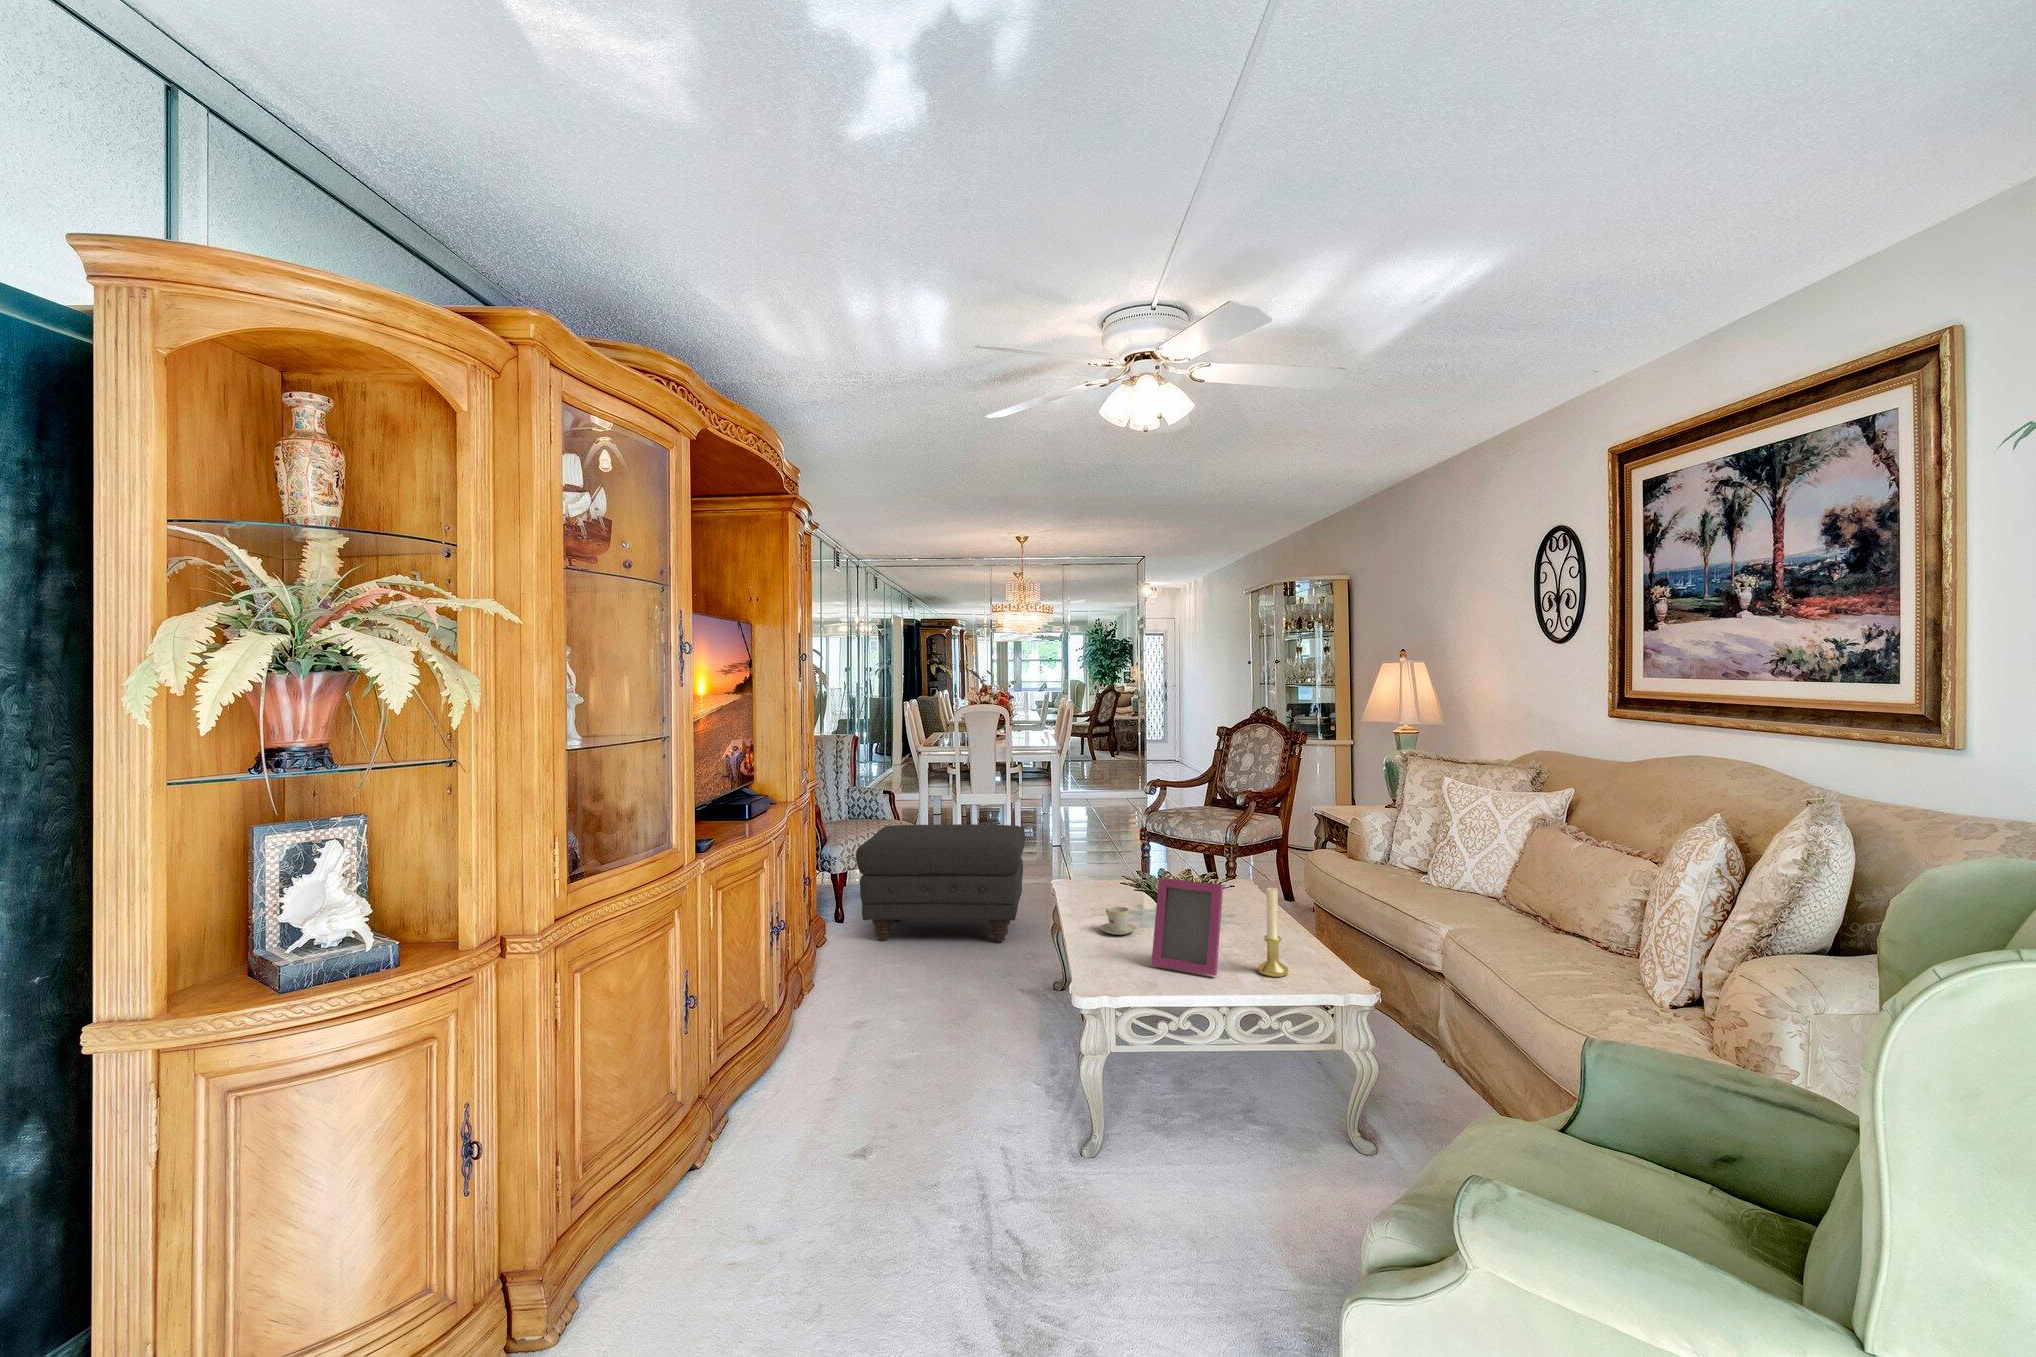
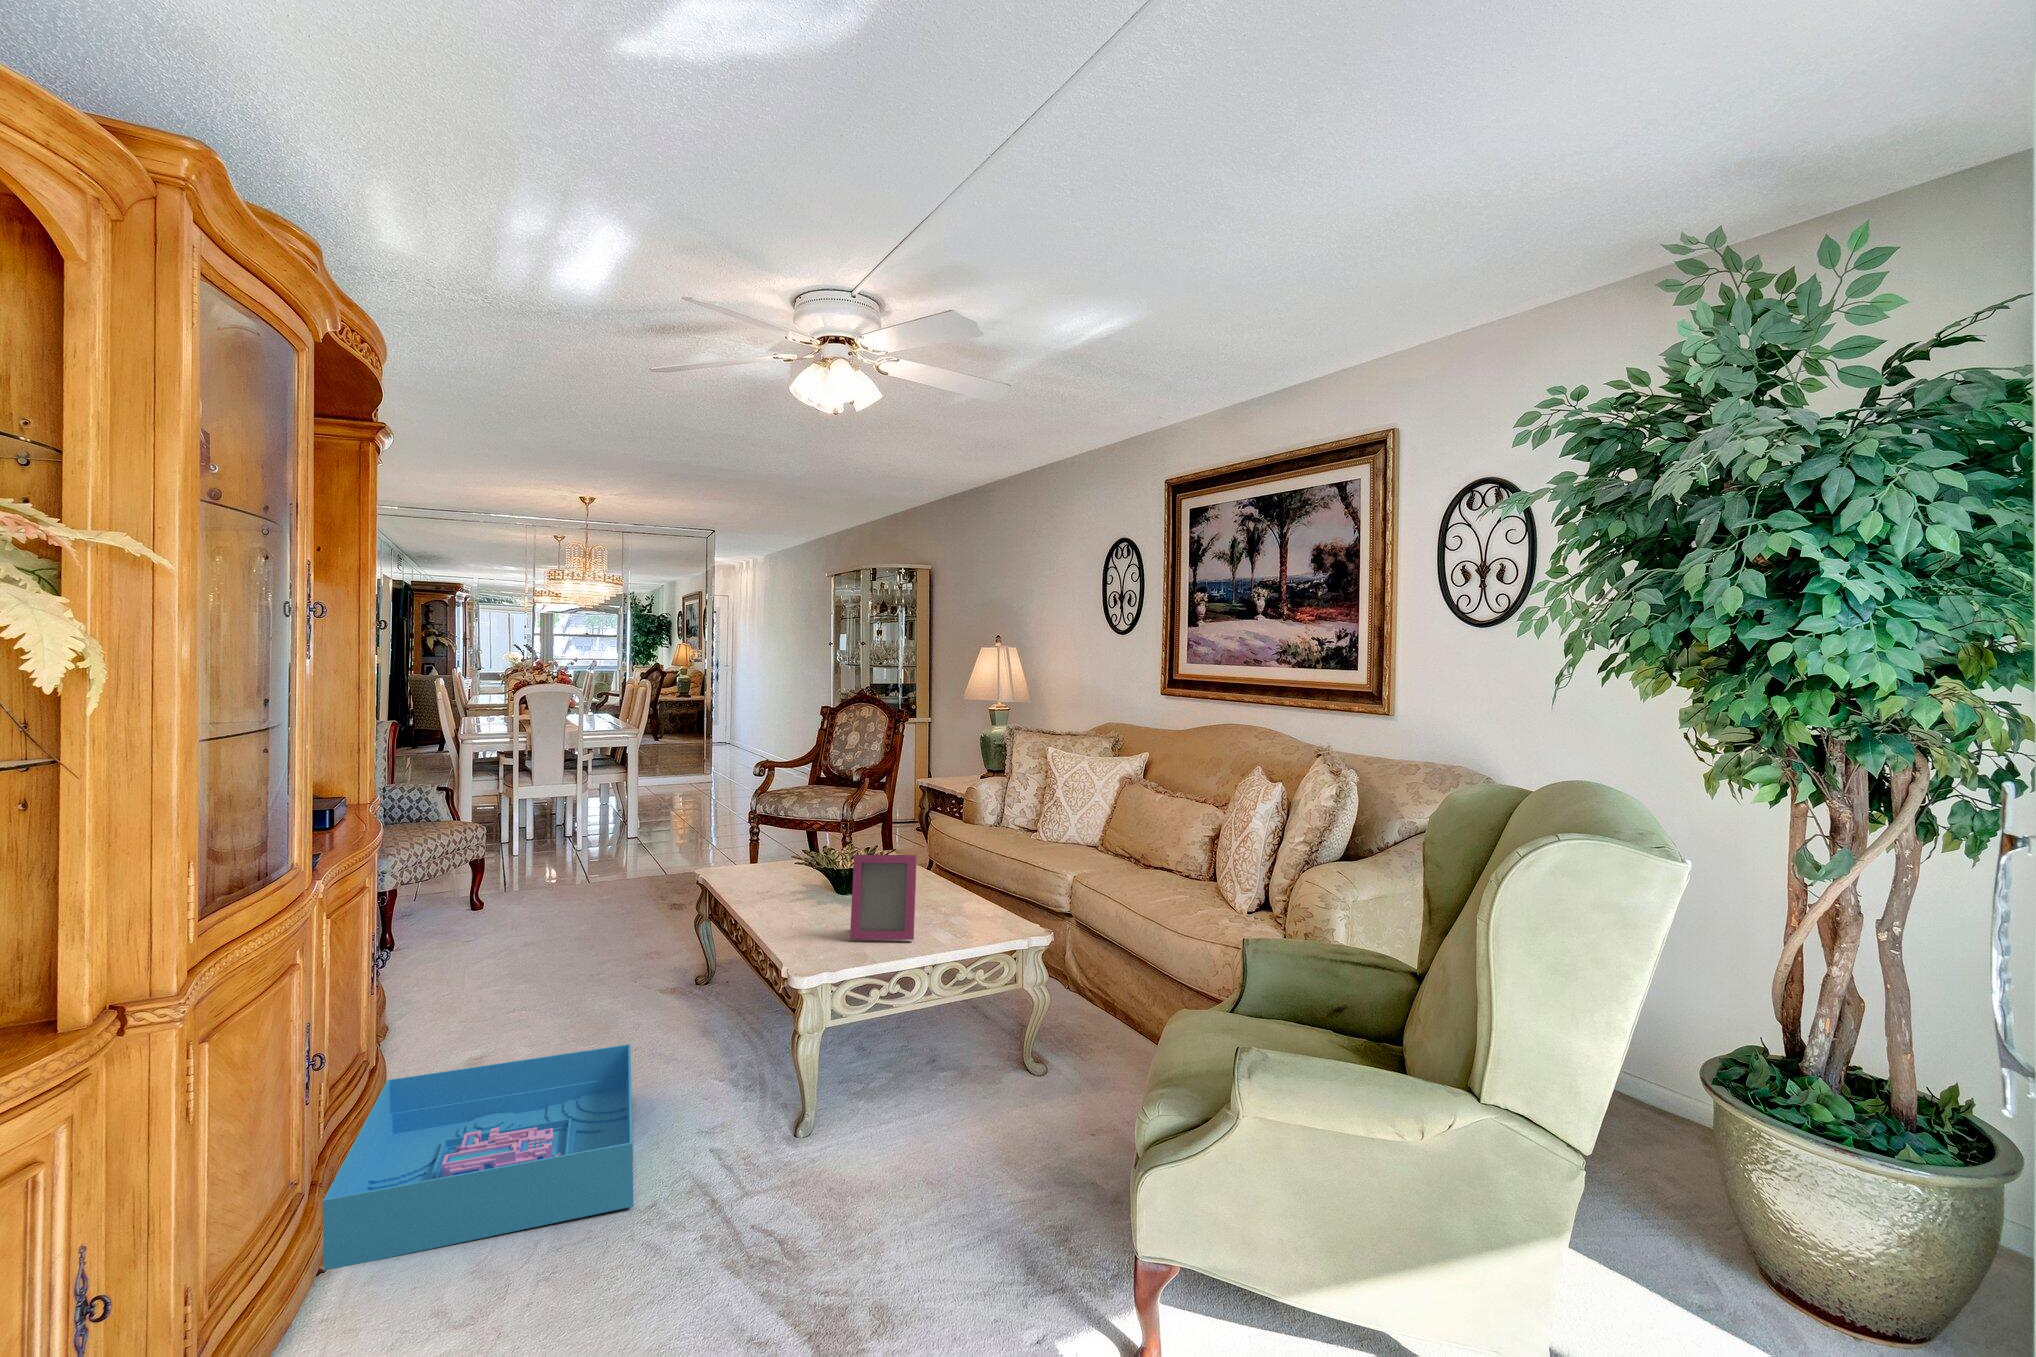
ottoman: present [856,824,1025,942] -> none [427,820,637,966]
candle holder: present [1258,887,1288,977] -> none [945,851,973,934]
teacup: present [1100,907,1136,935] -> none [778,888,815,917]
storage bin: none [684,1027,955,1185] -> present [323,1044,633,1271]

